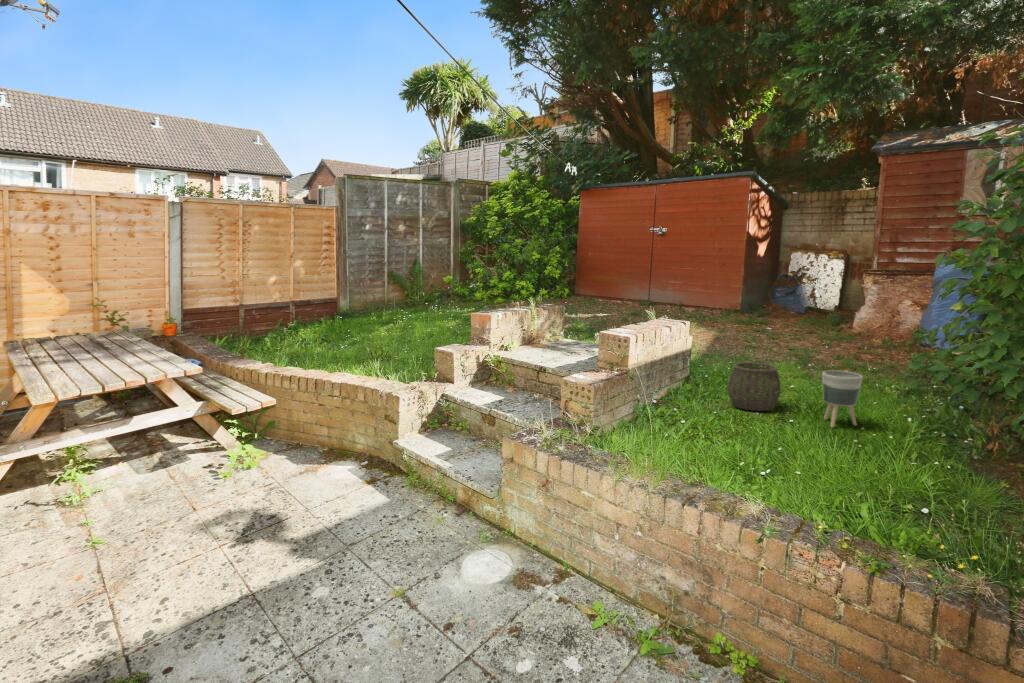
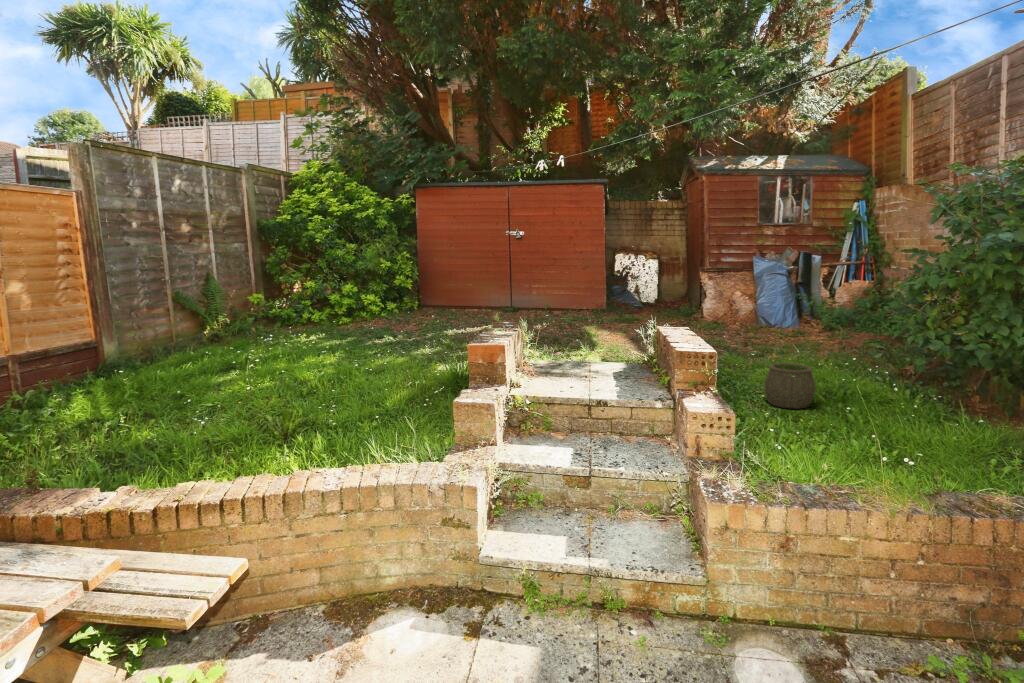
planter: present [822,370,863,428] -> none [852,362,890,412]

